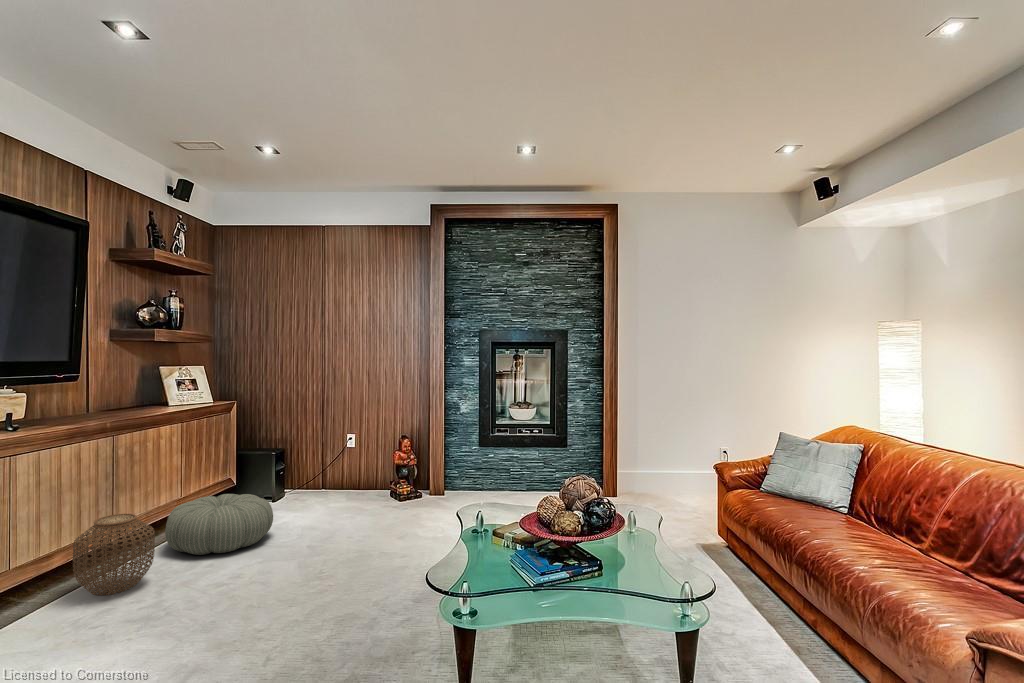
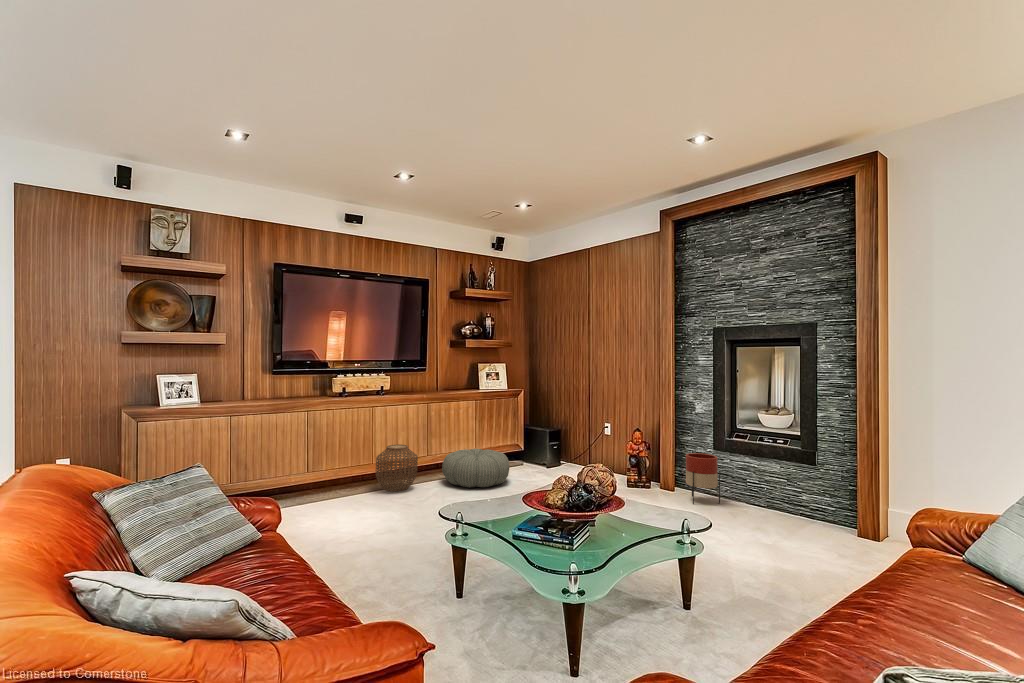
planter: none [461,452,490,502] -> present [686,453,720,504]

